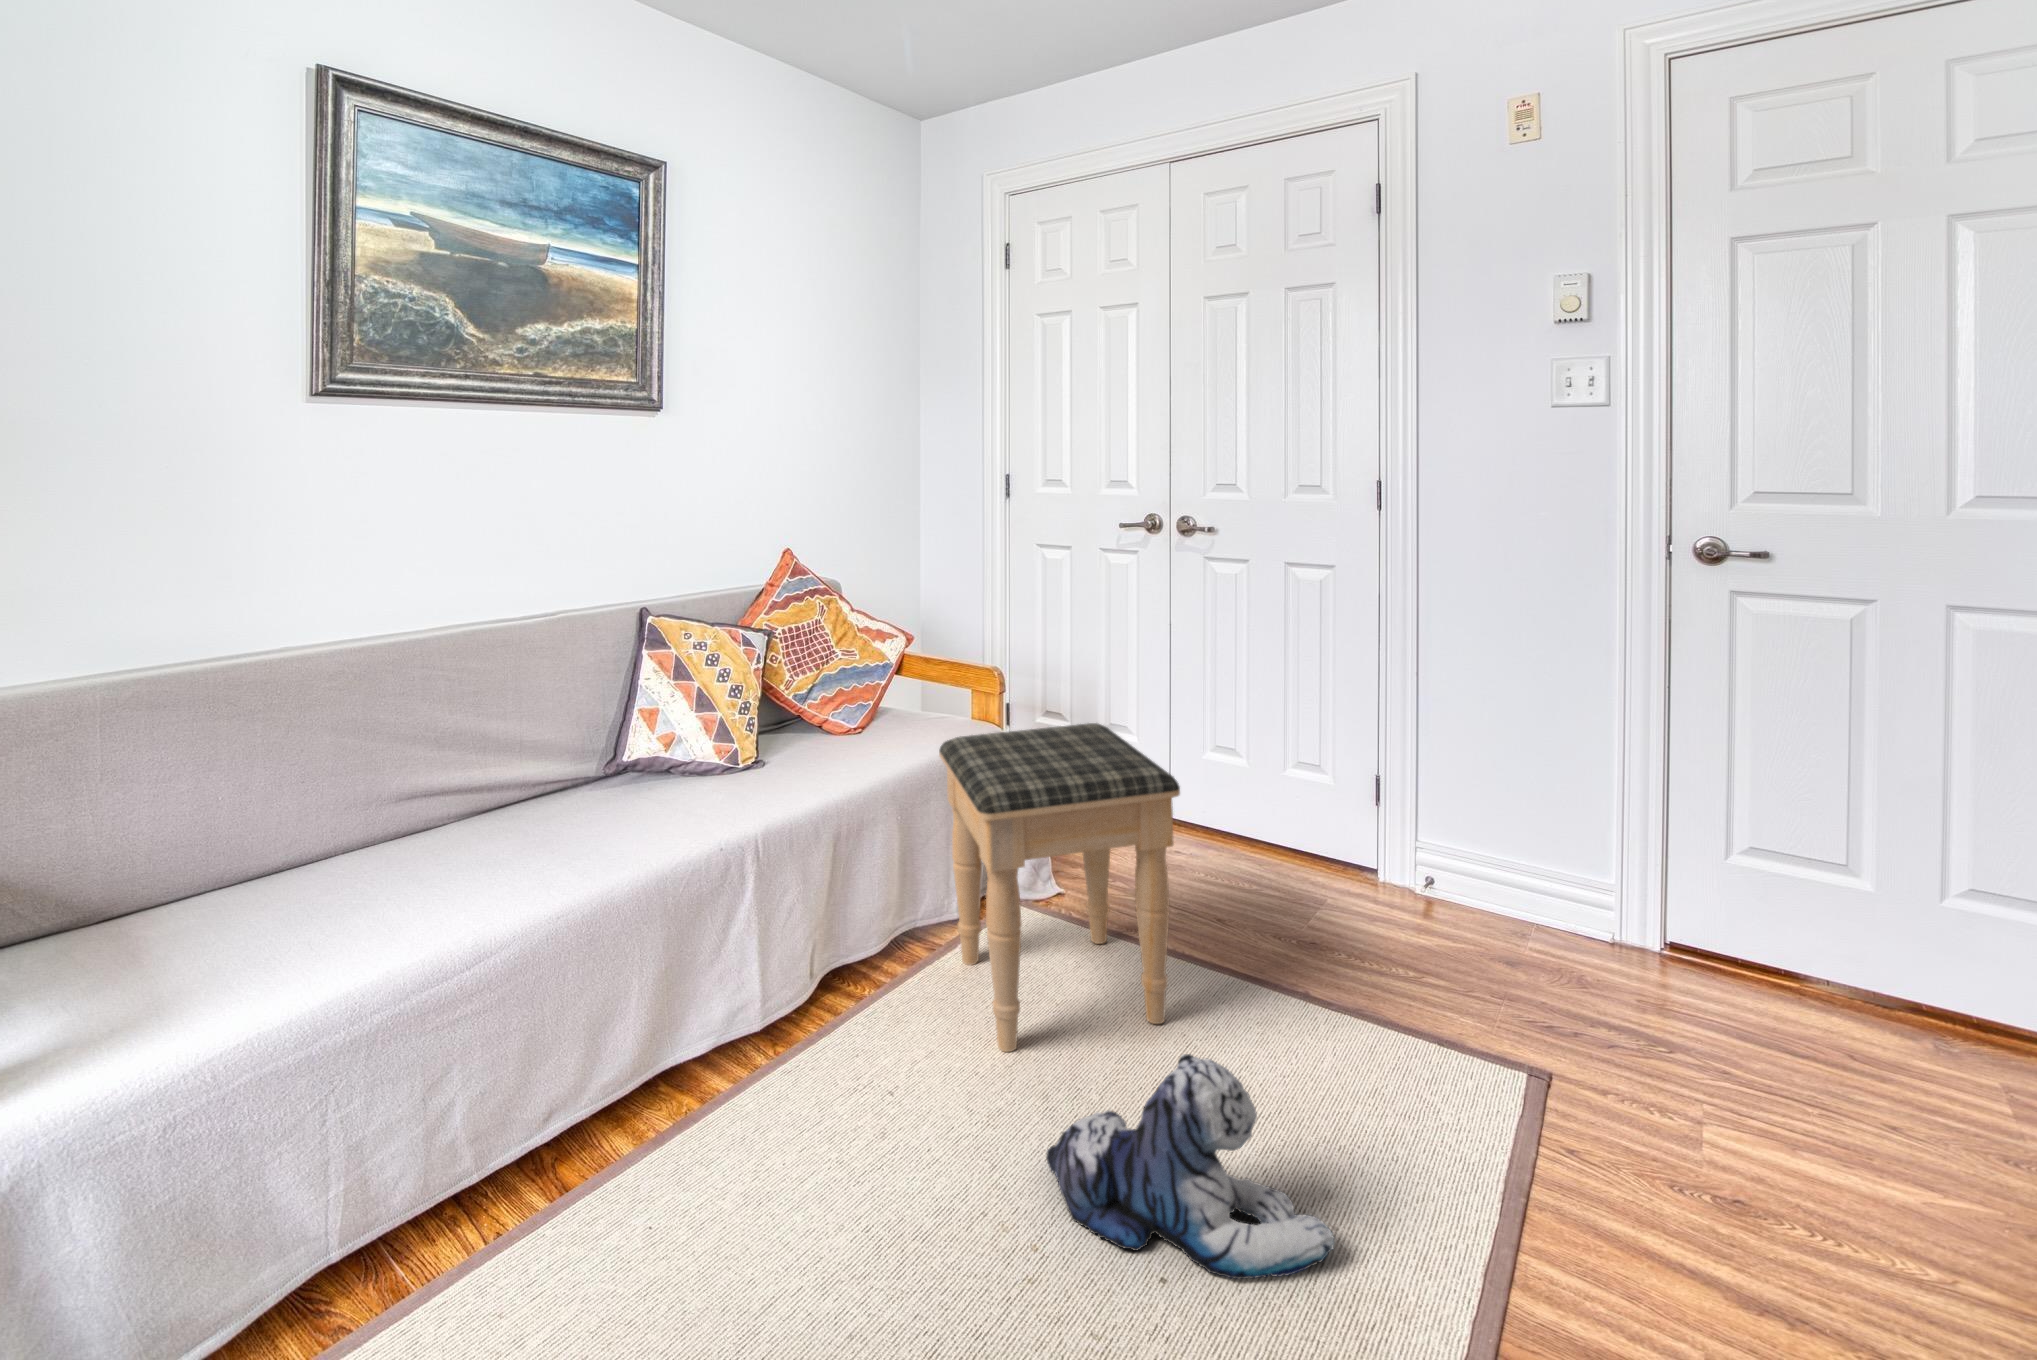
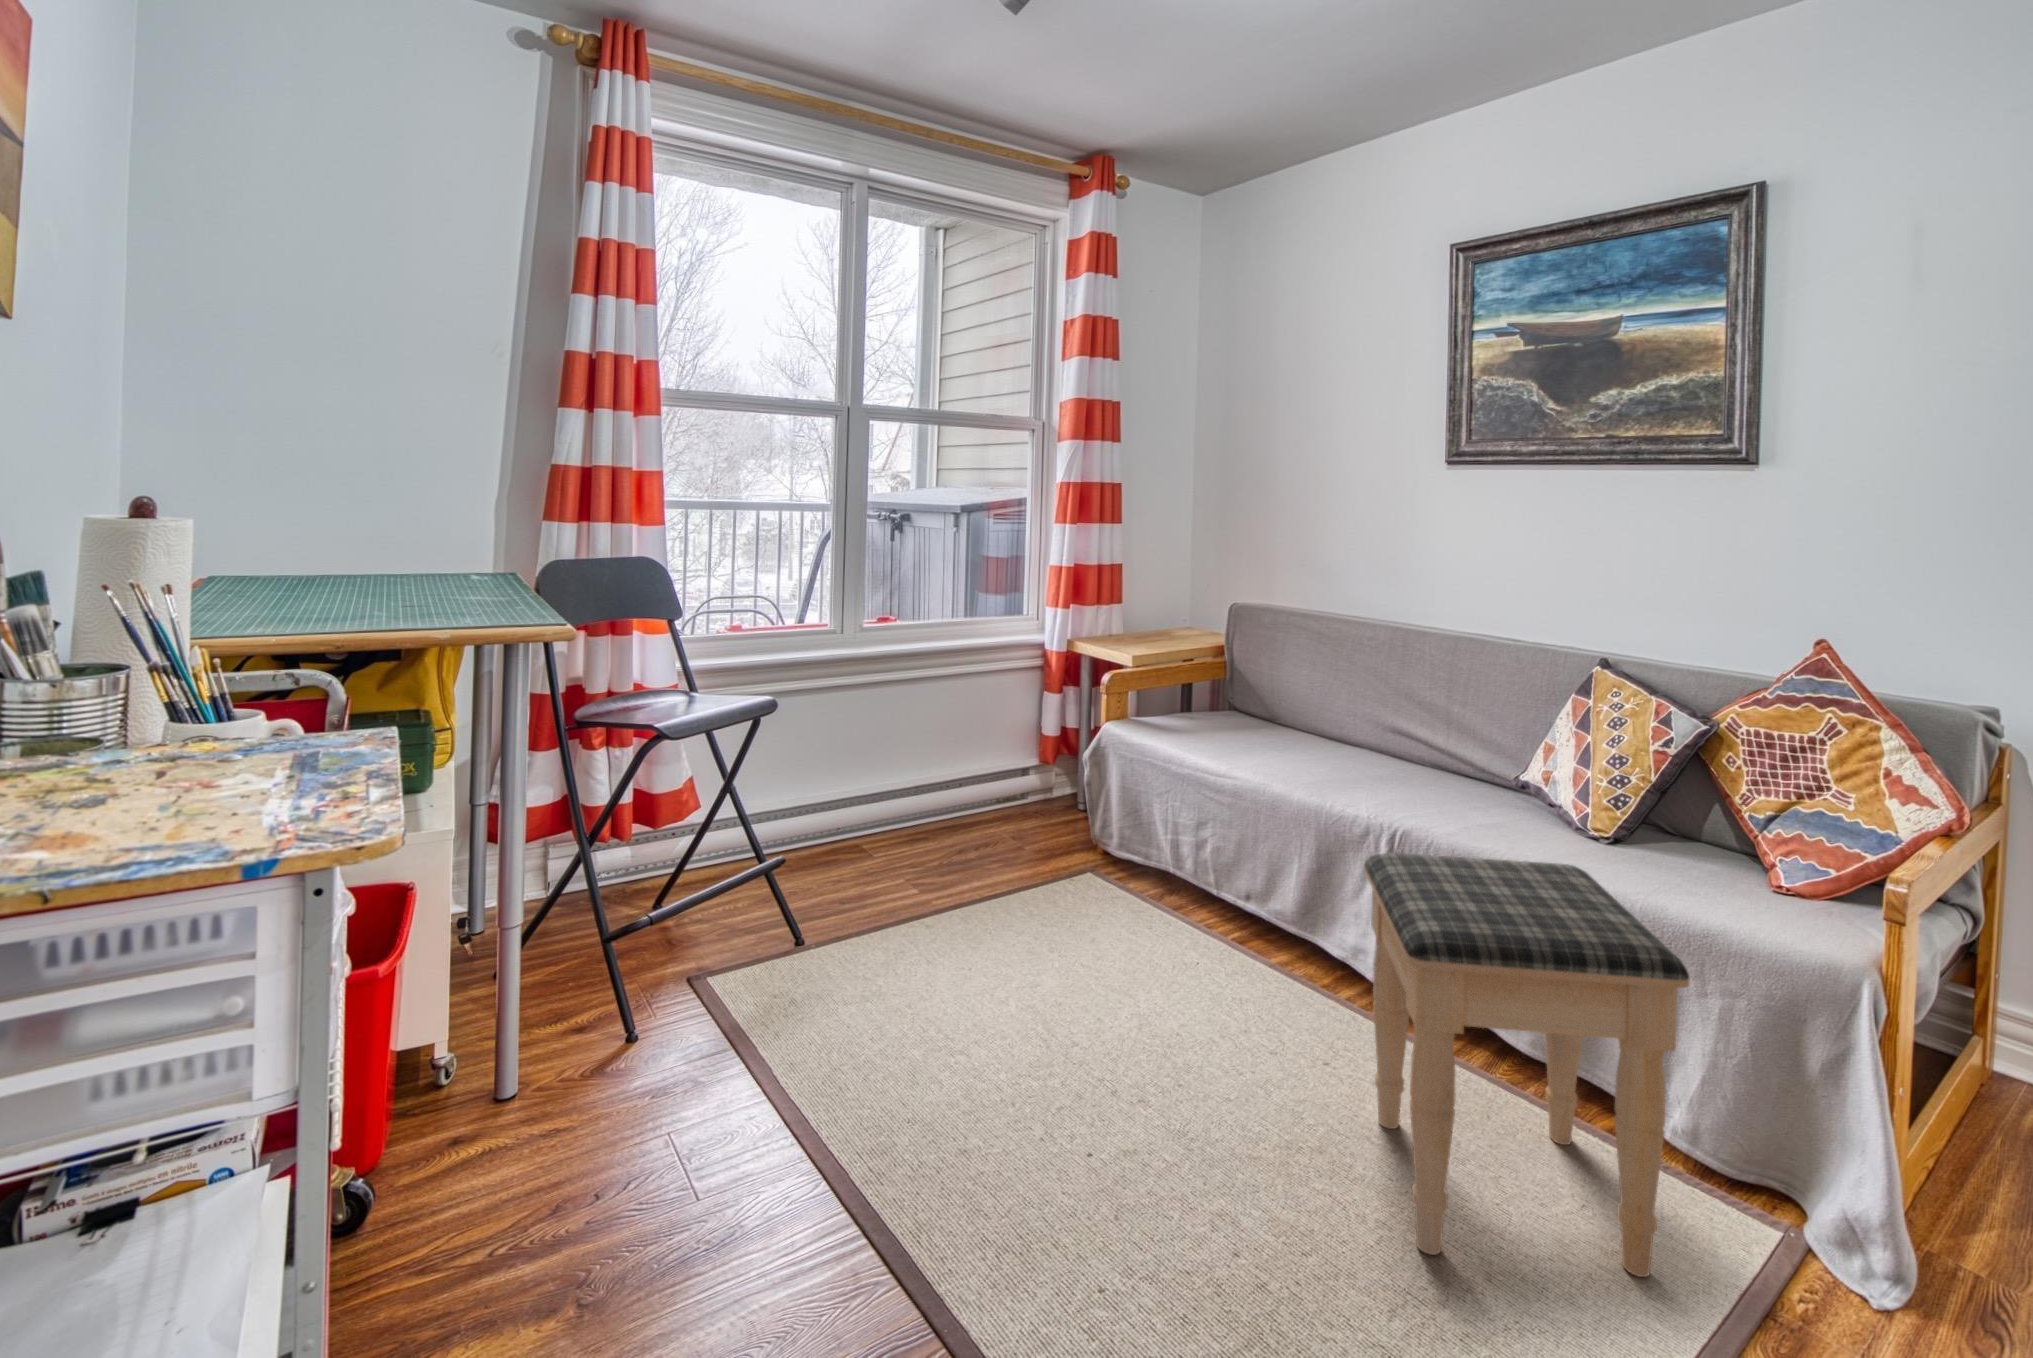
plush toy: present [1046,1054,1334,1279] -> none [1067,1026,1243,1208]

